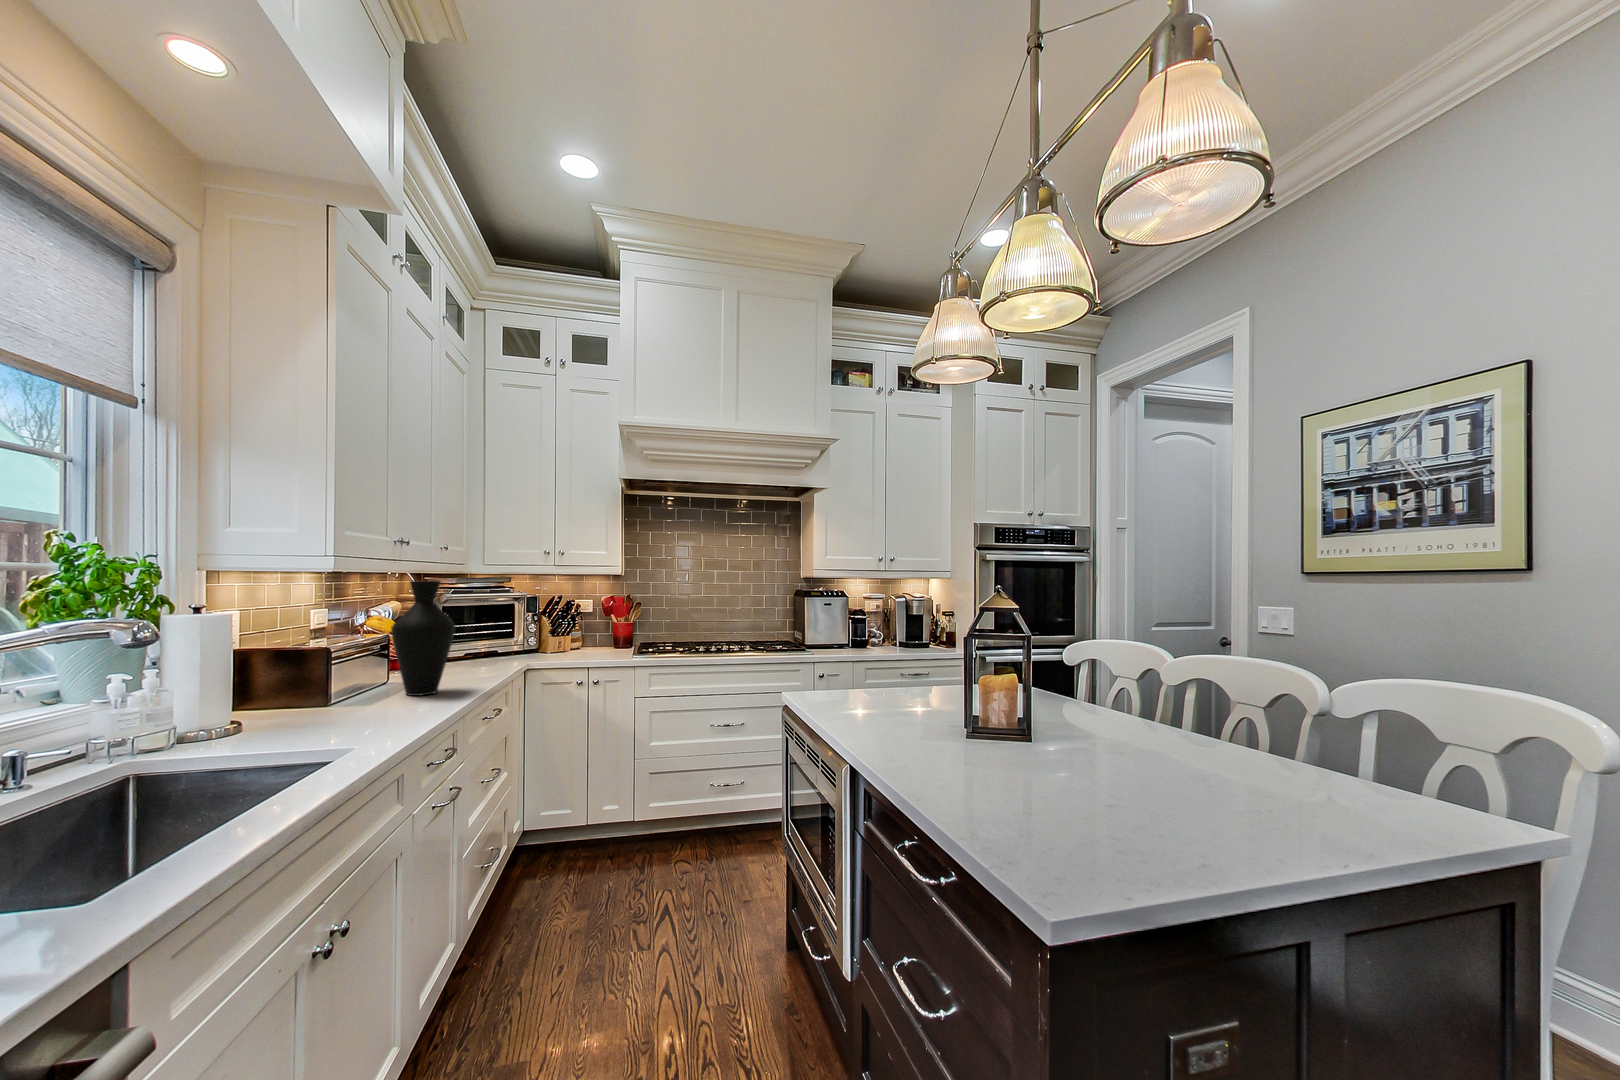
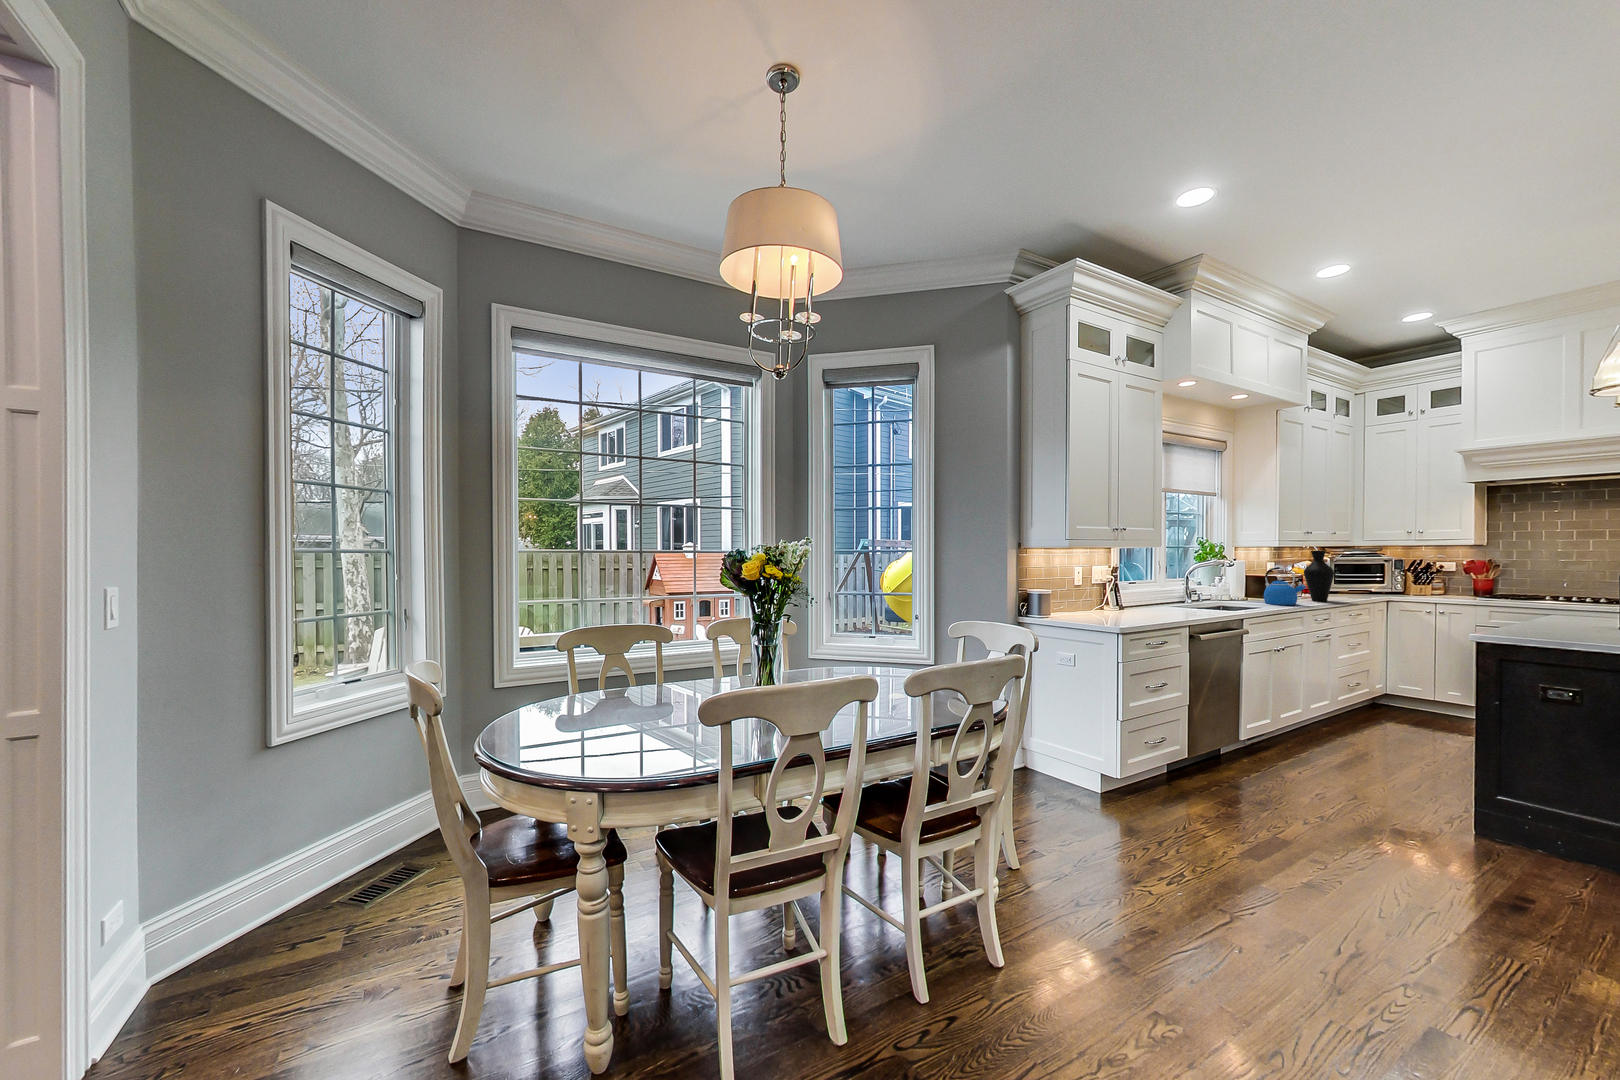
kettle: none [279,623,397,734] -> present [1264,567,1306,605]

